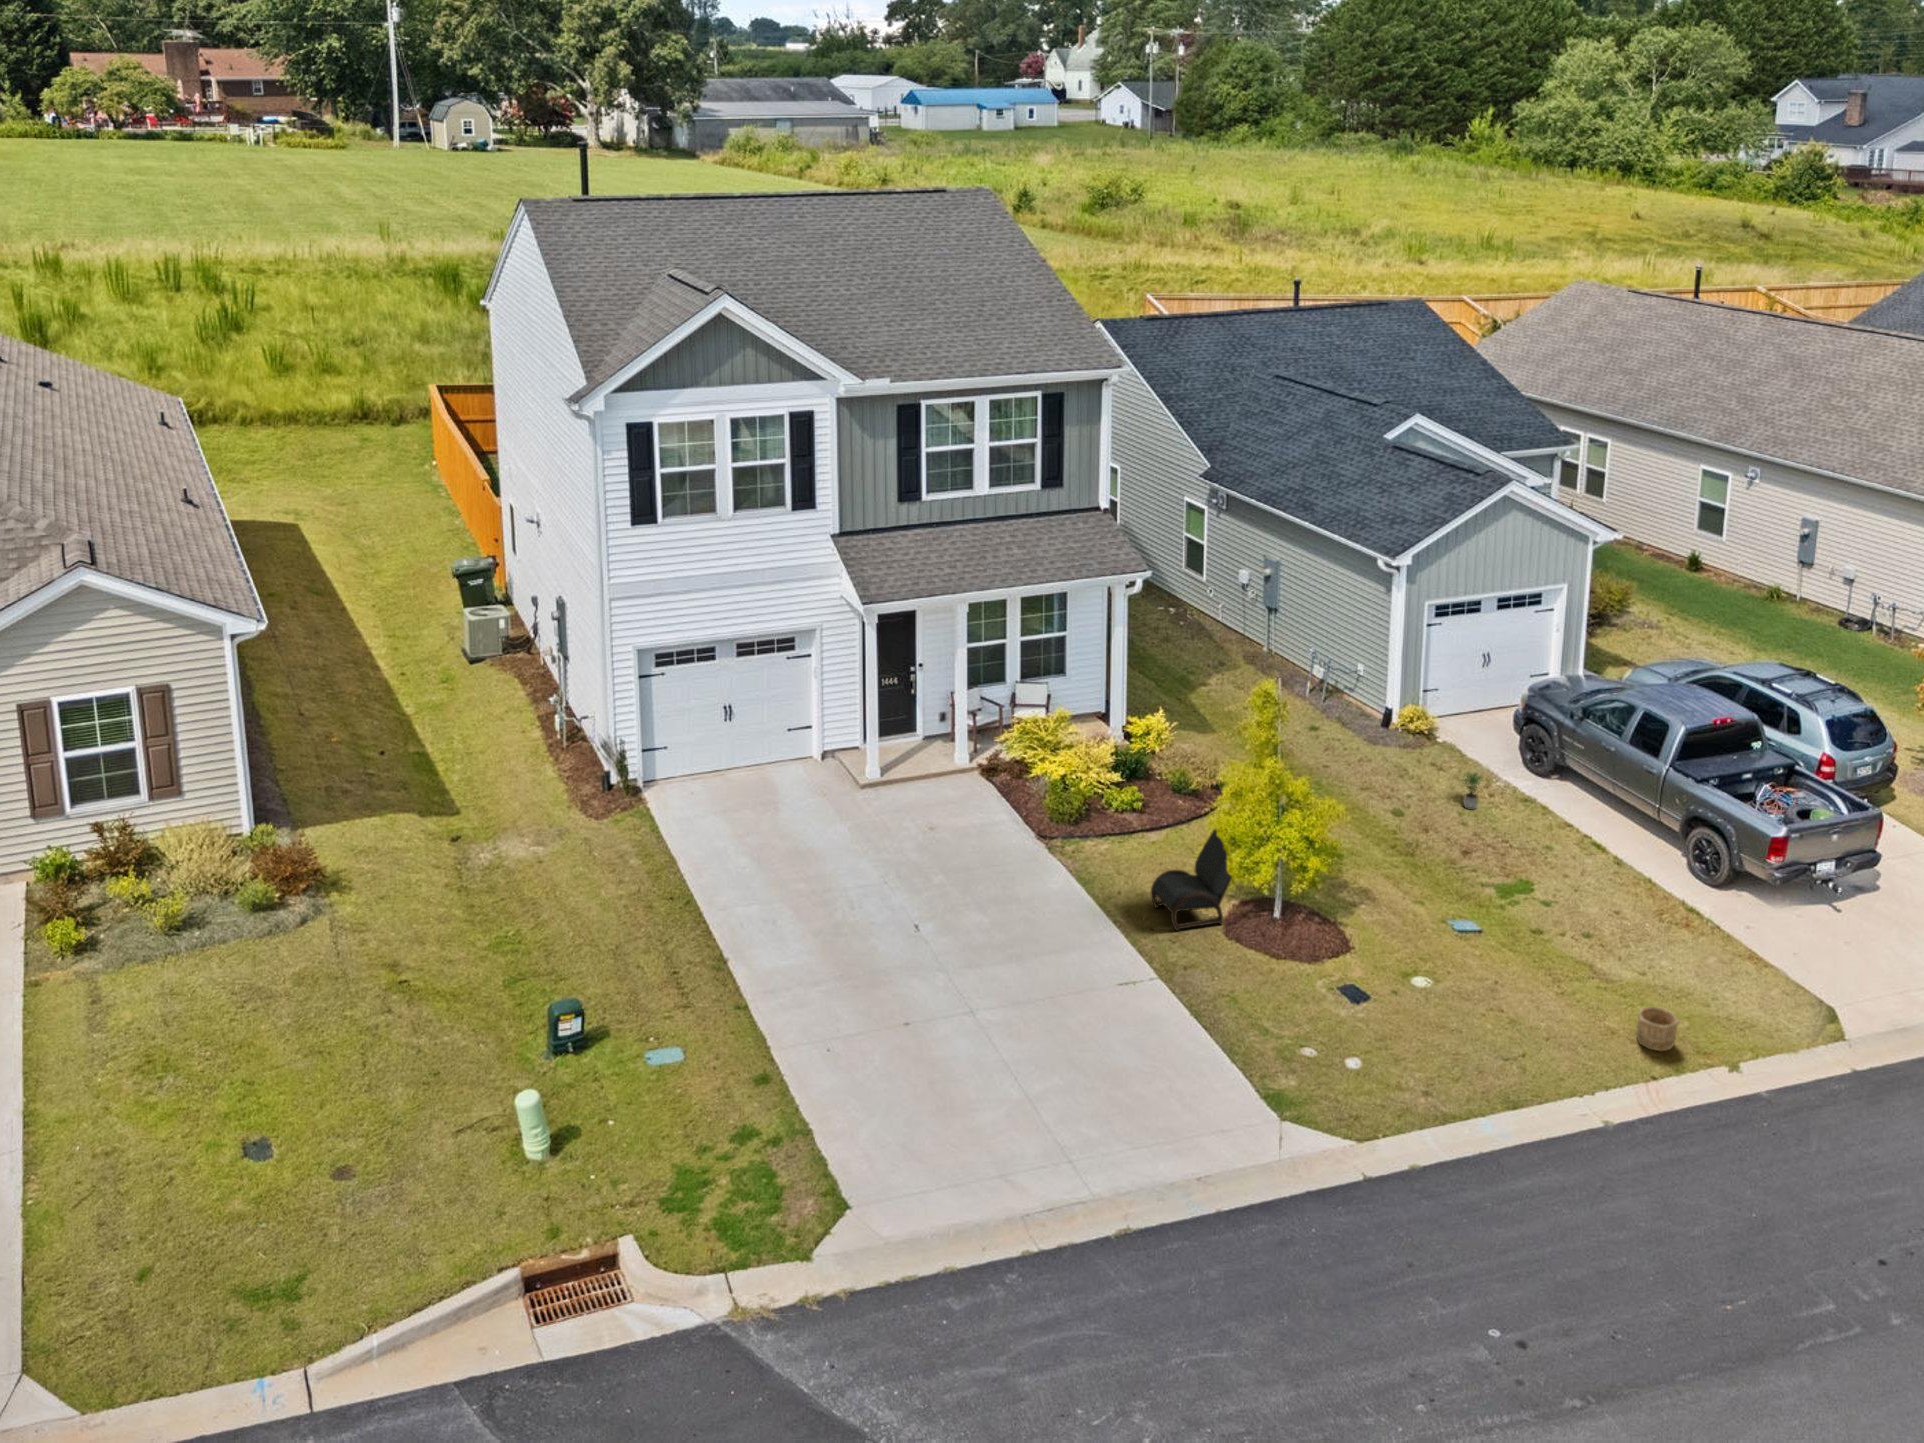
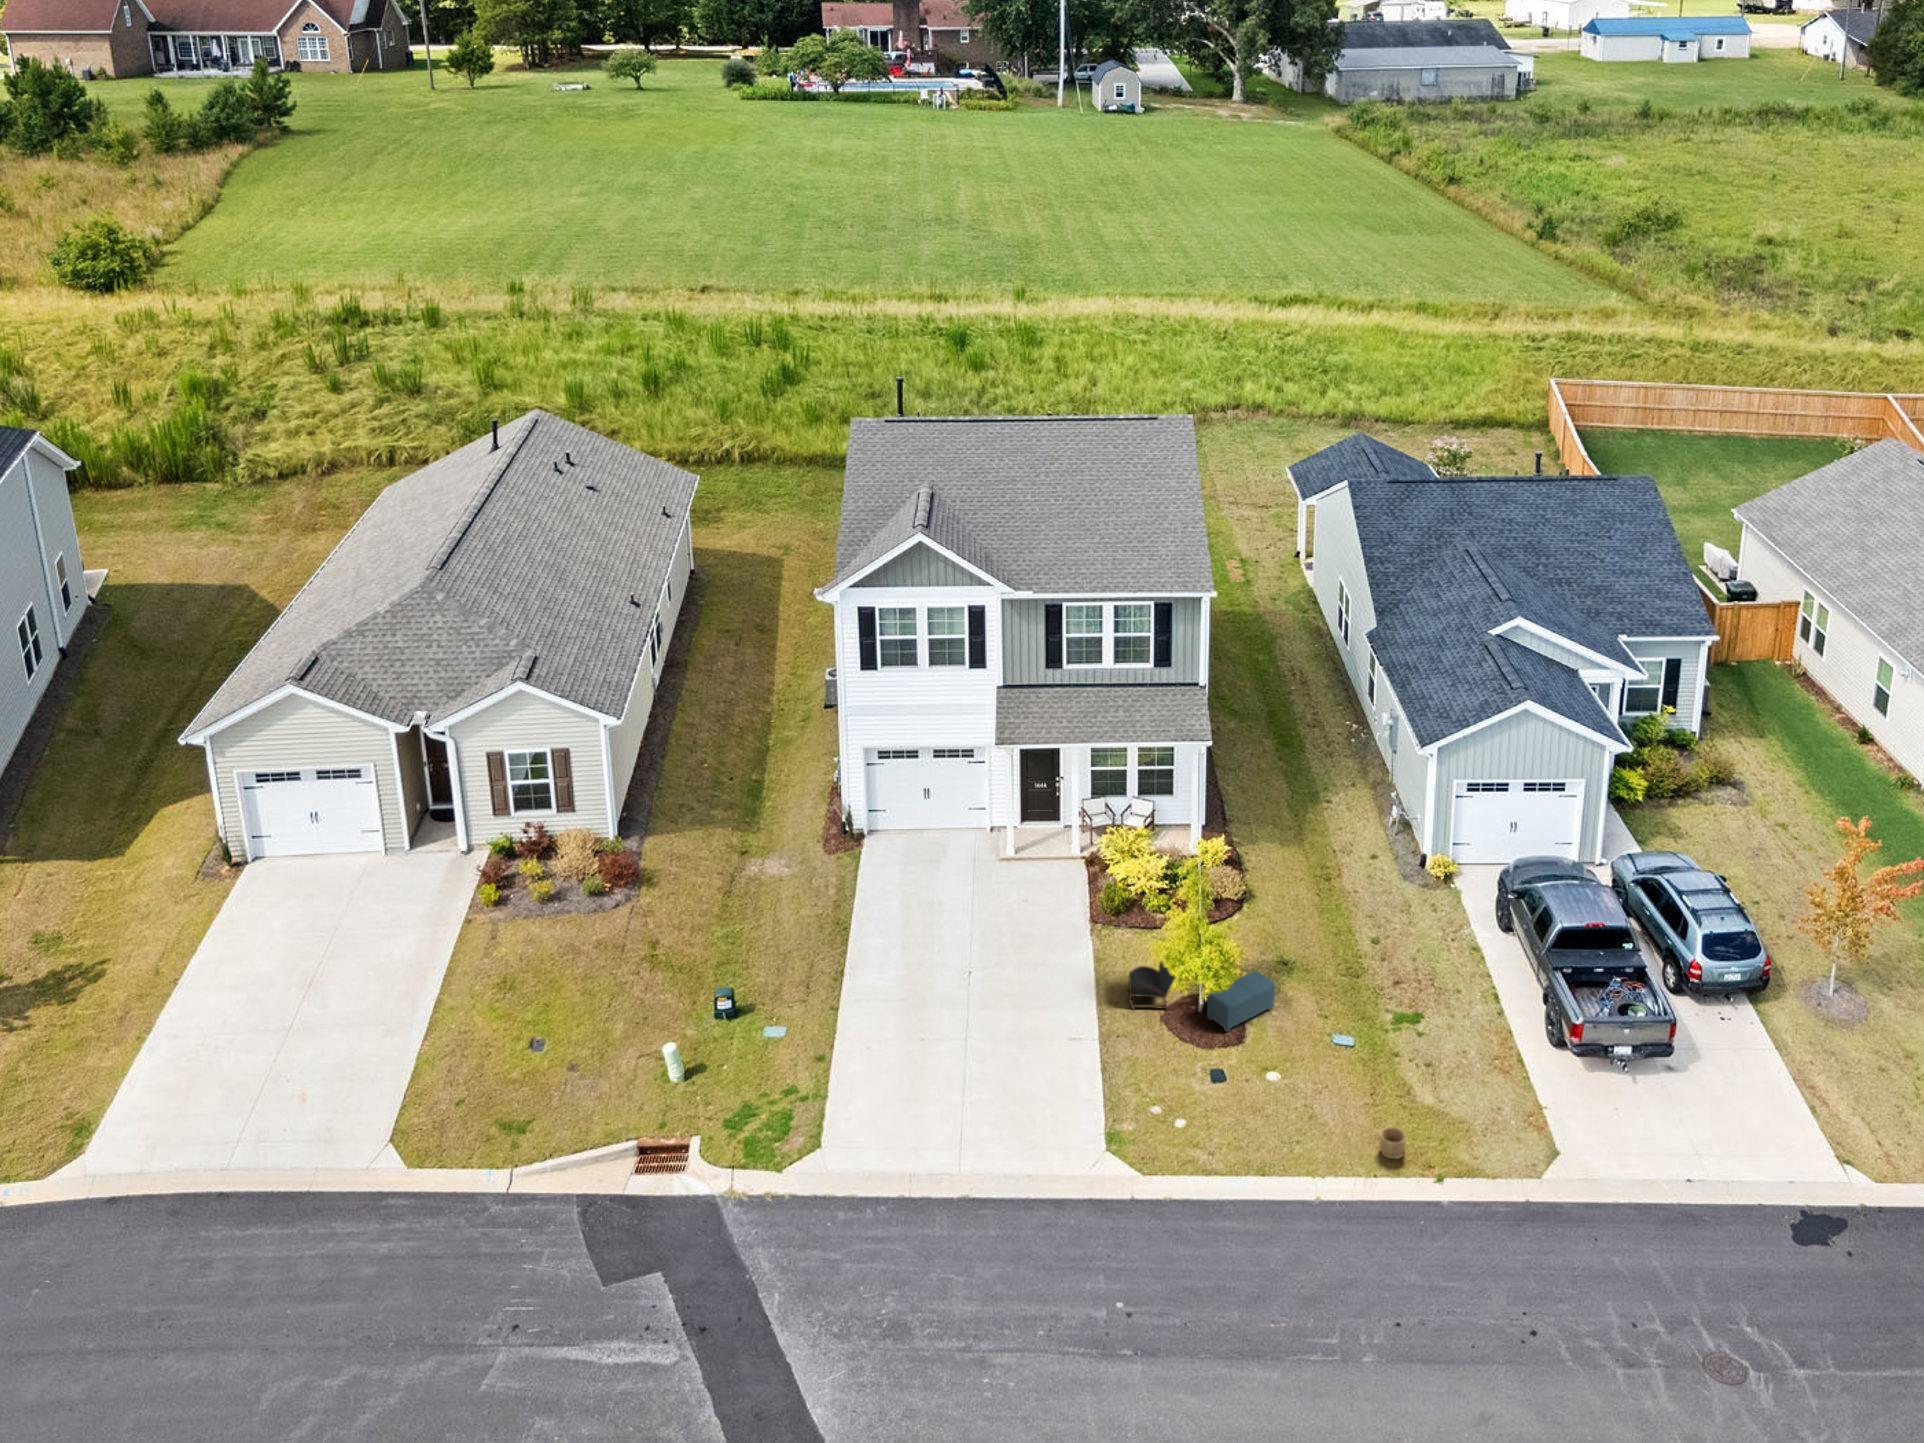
potted plant: present [1462,773,1482,810] -> none [1412,922,1433,952]
bench: none [1284,852,1361,938] -> present [1207,971,1275,1032]

